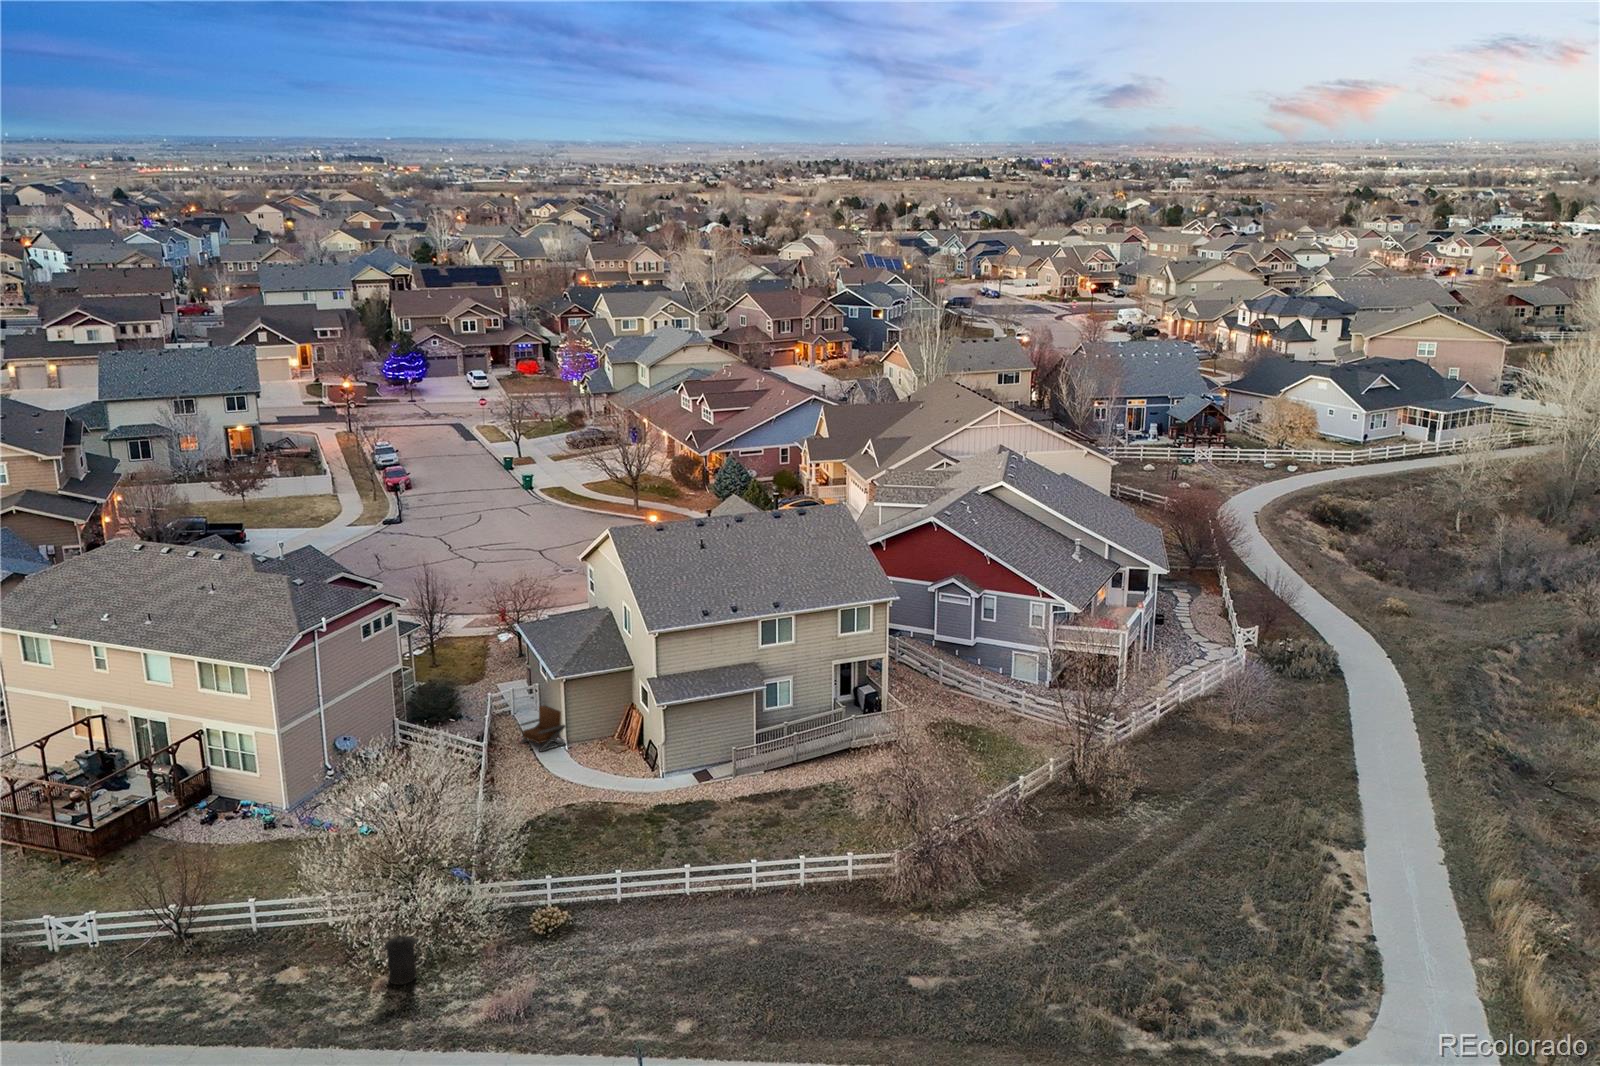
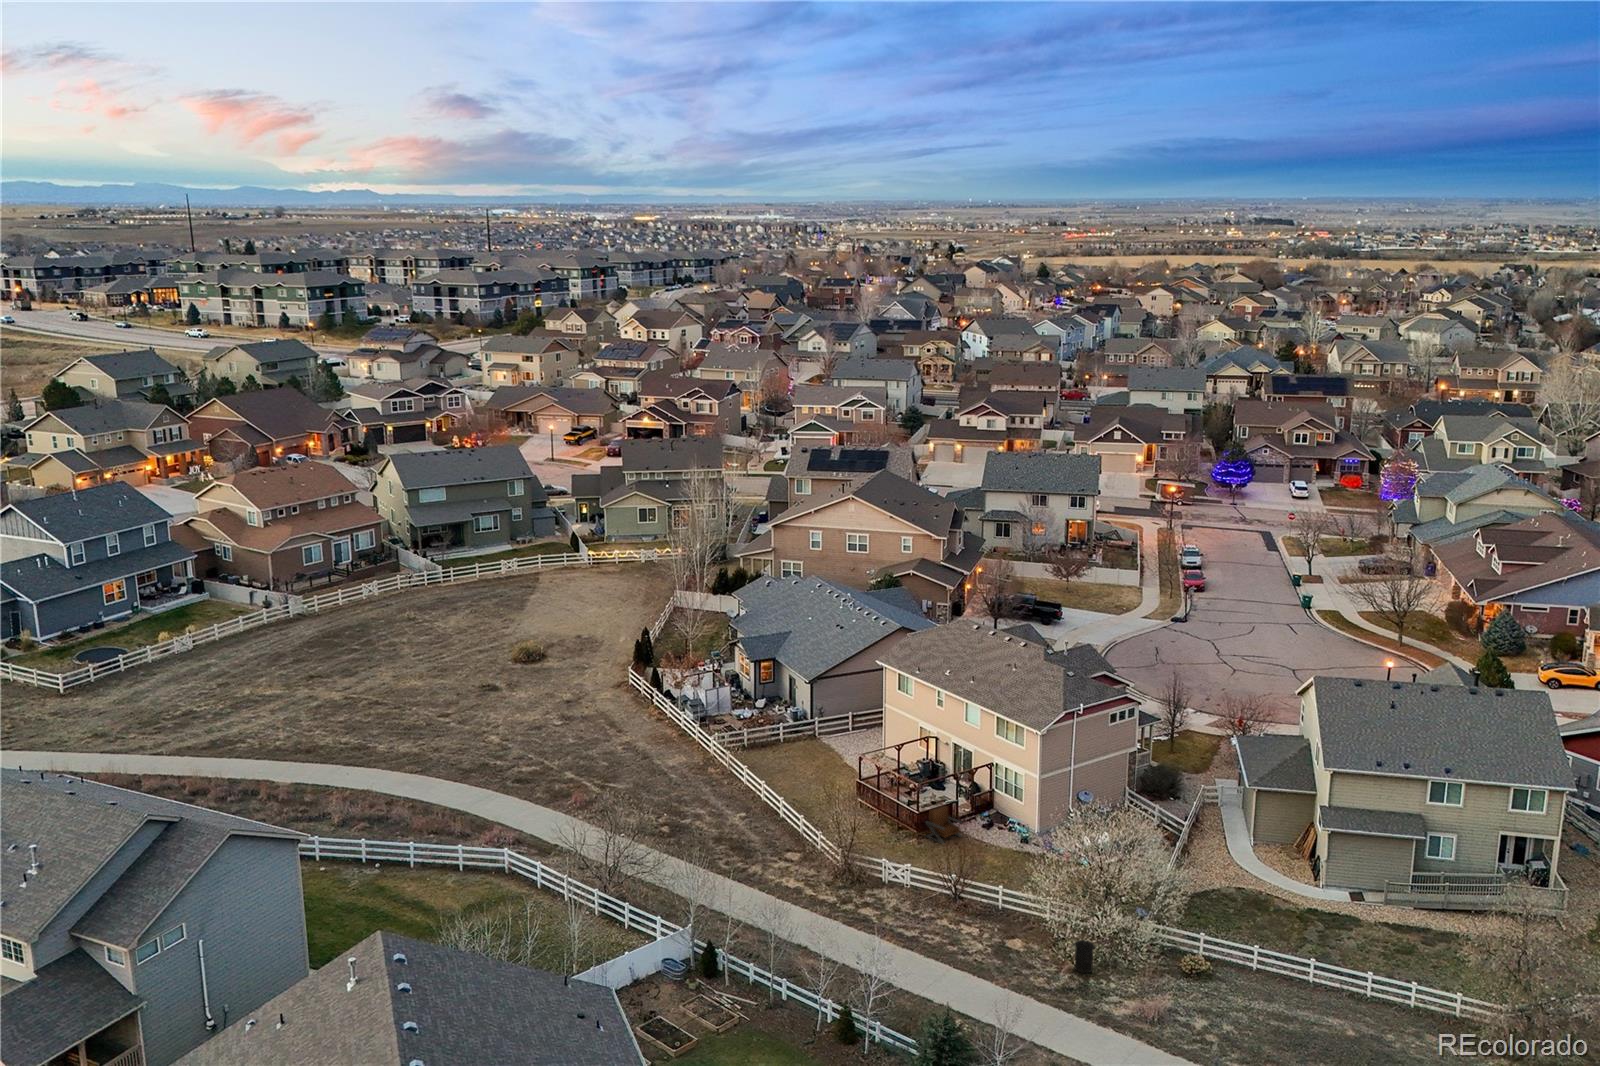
lounge chair: present [520,705,566,752] -> present [925,806,962,844]

